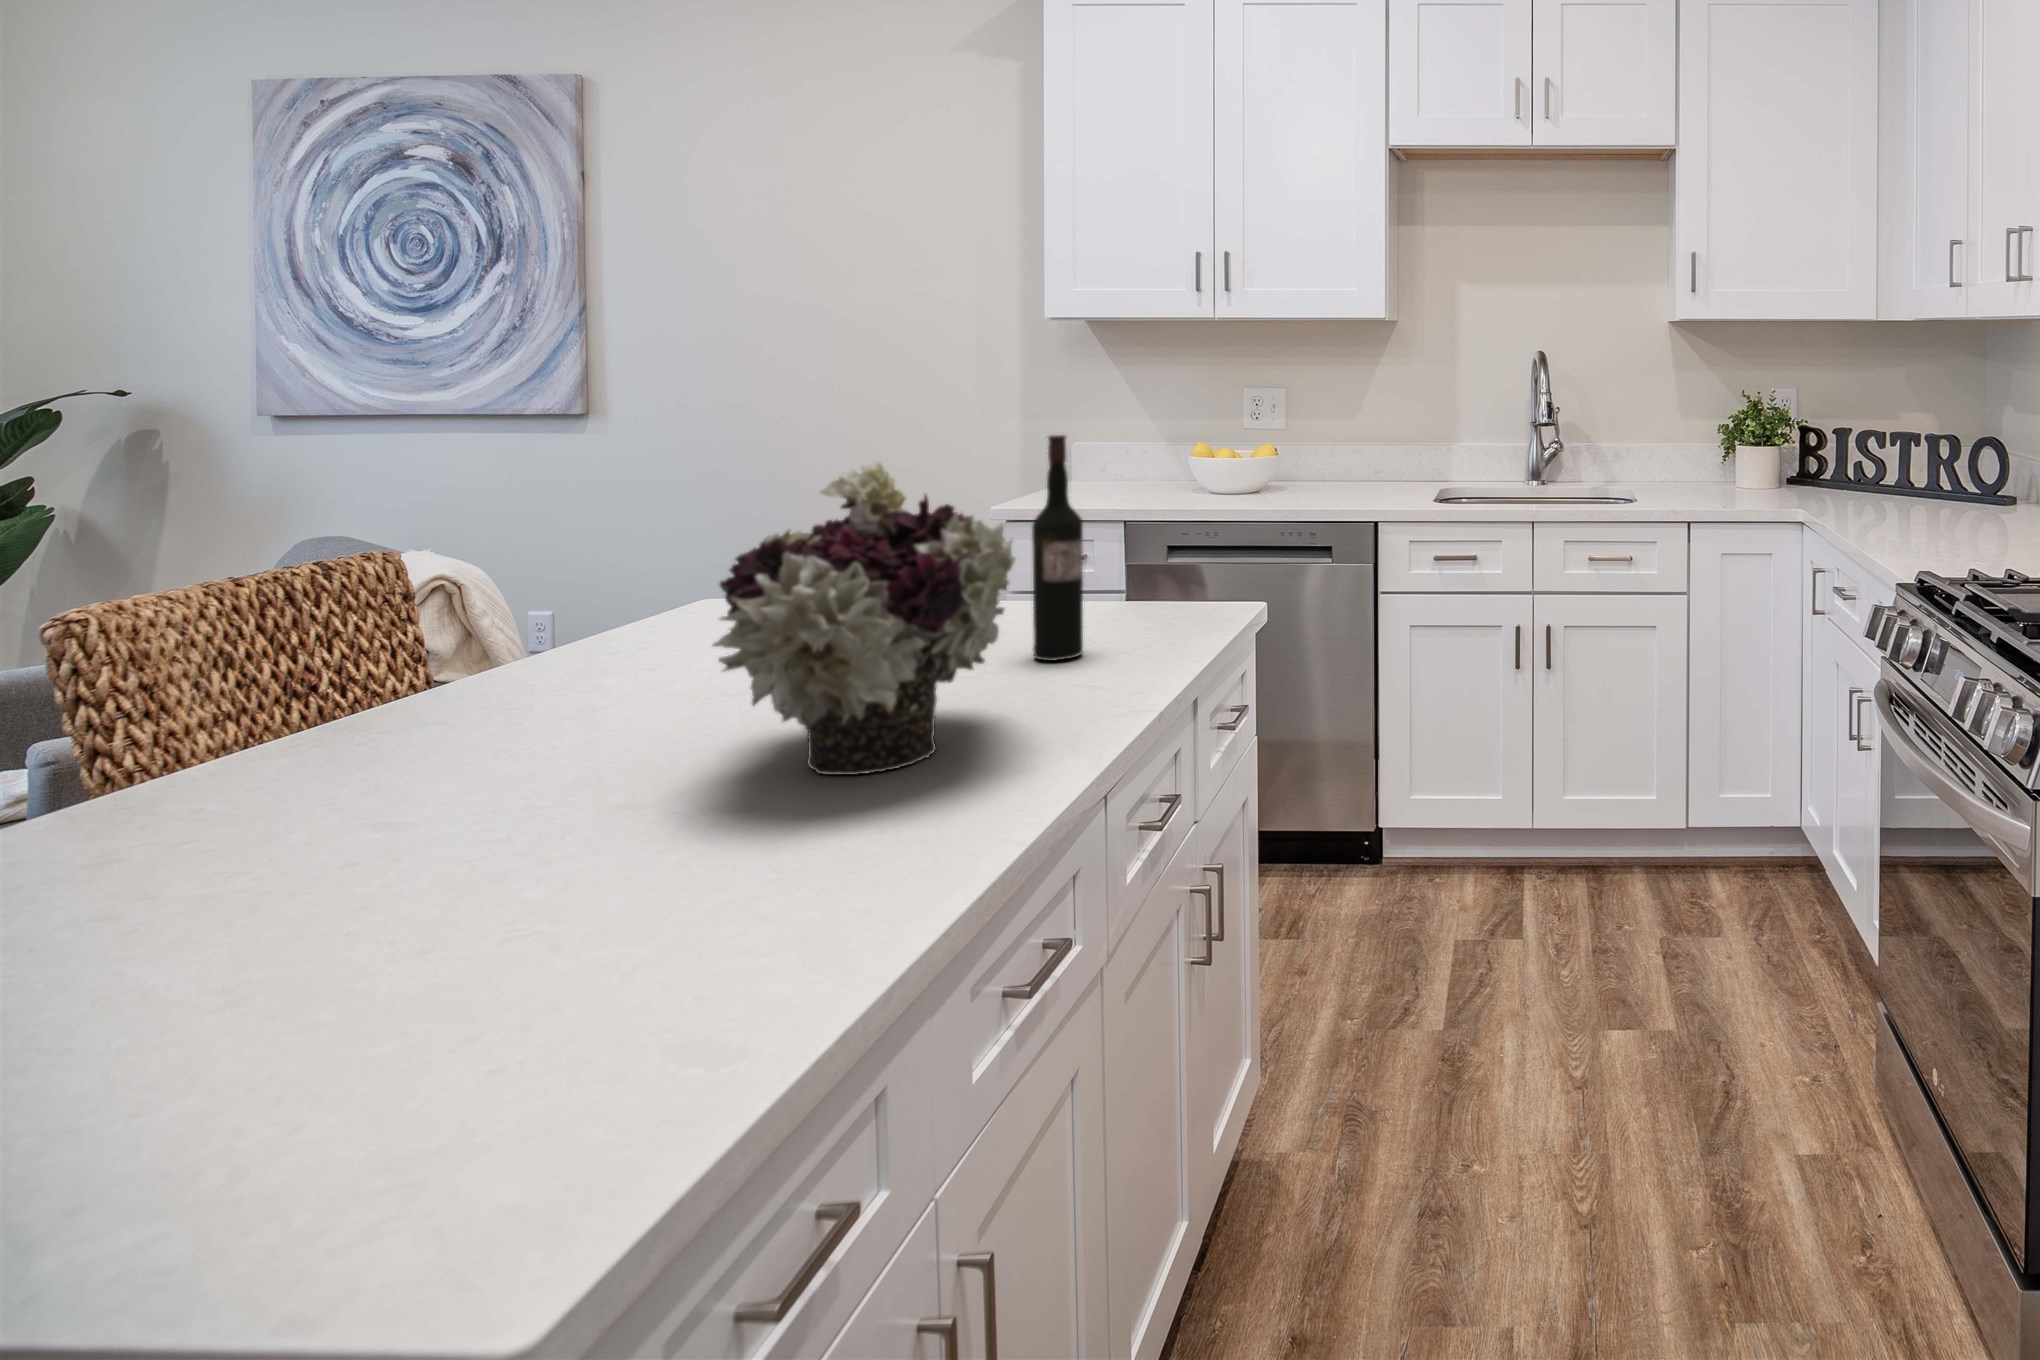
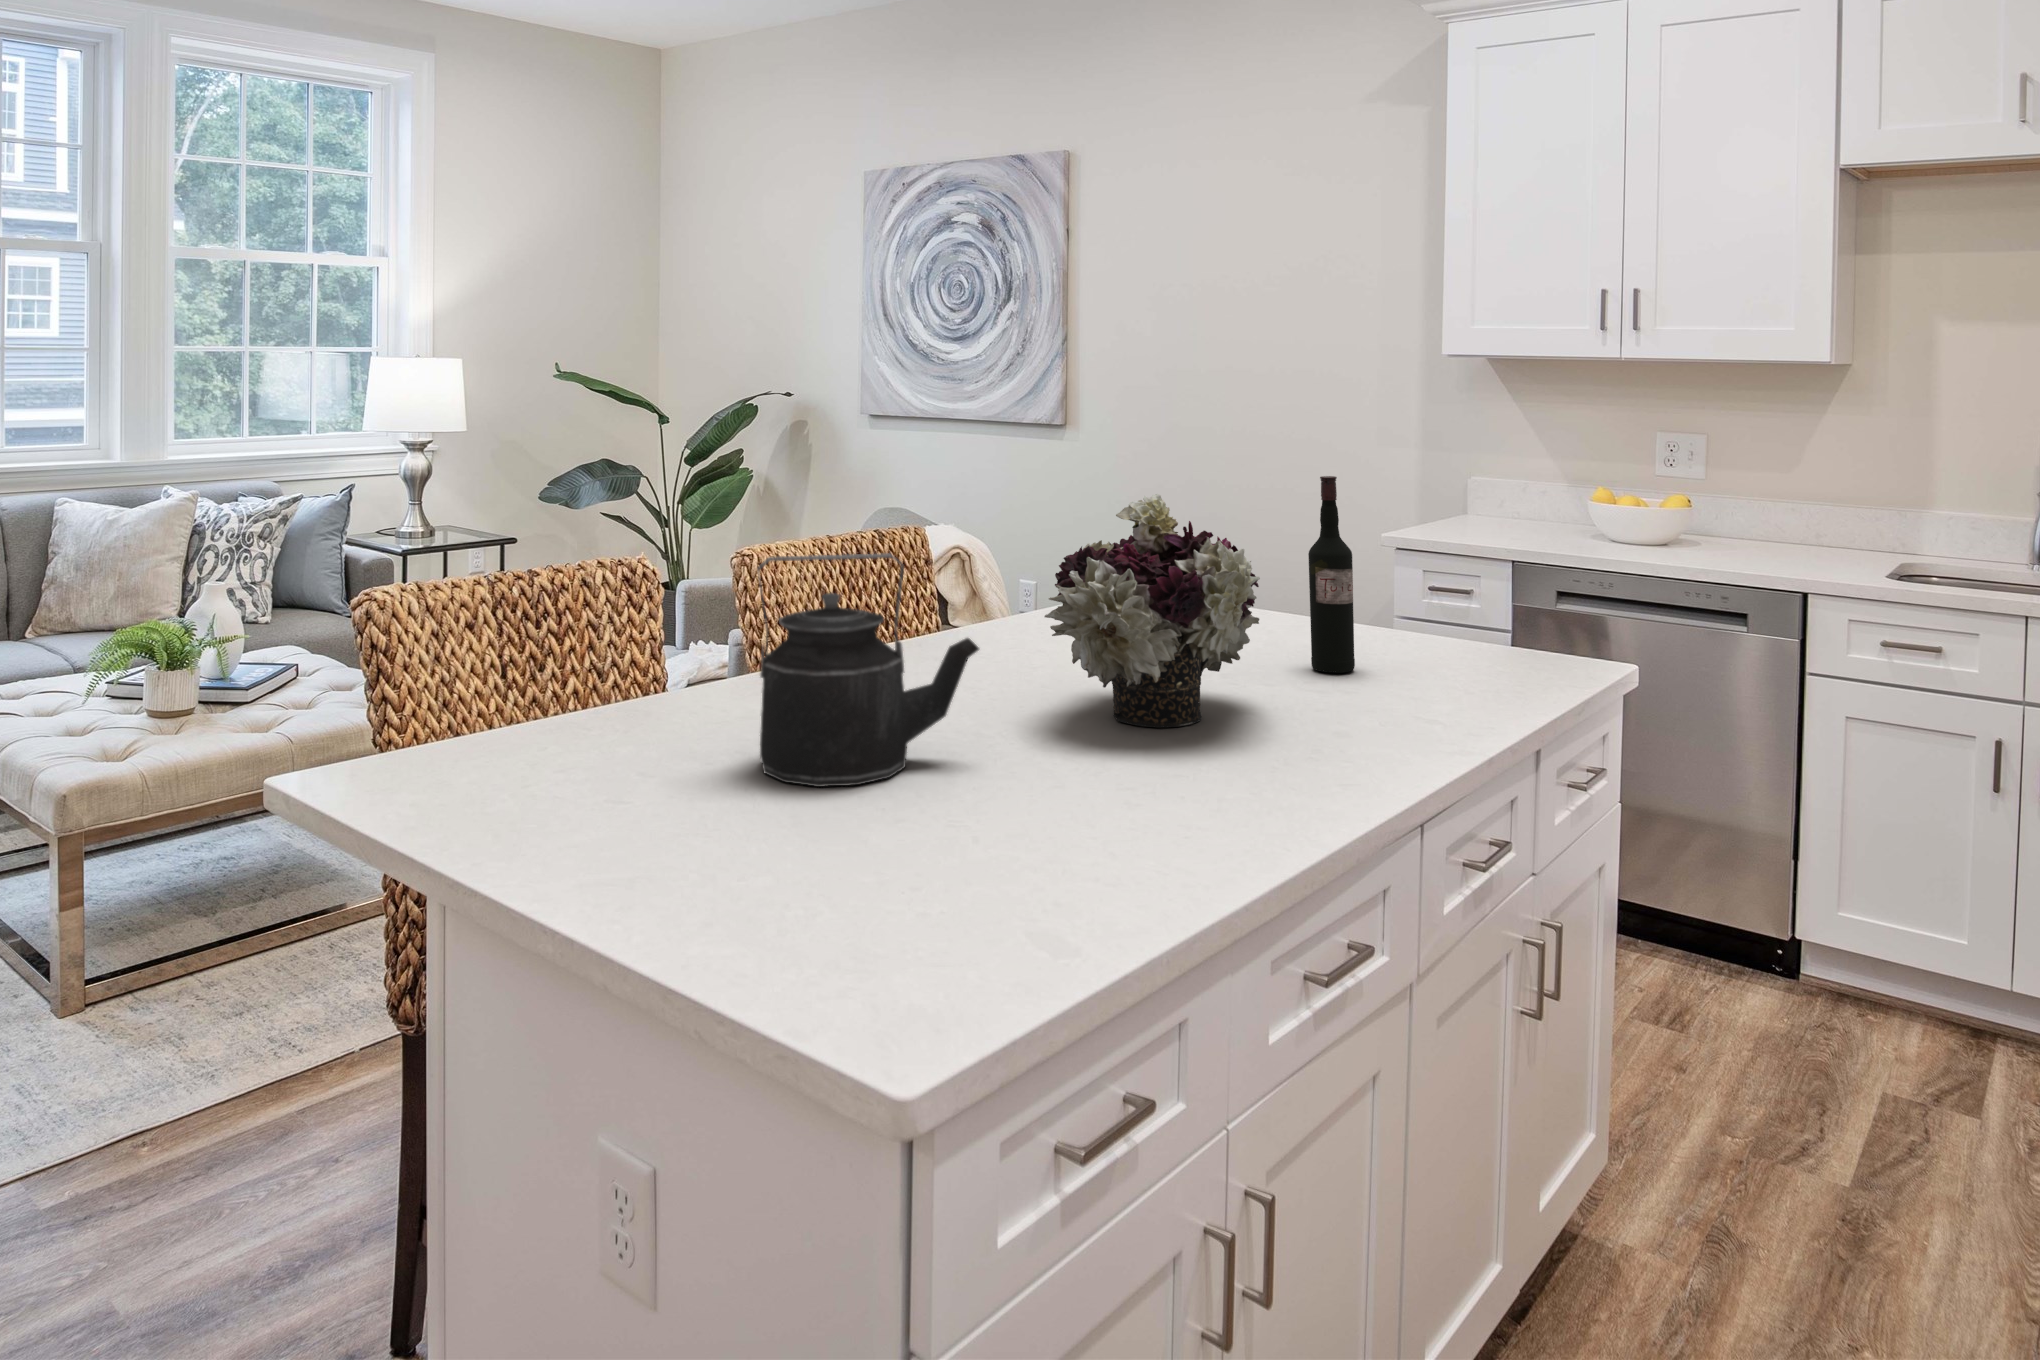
kettle: none [101,578,618,1042] -> present [757,553,979,787]

